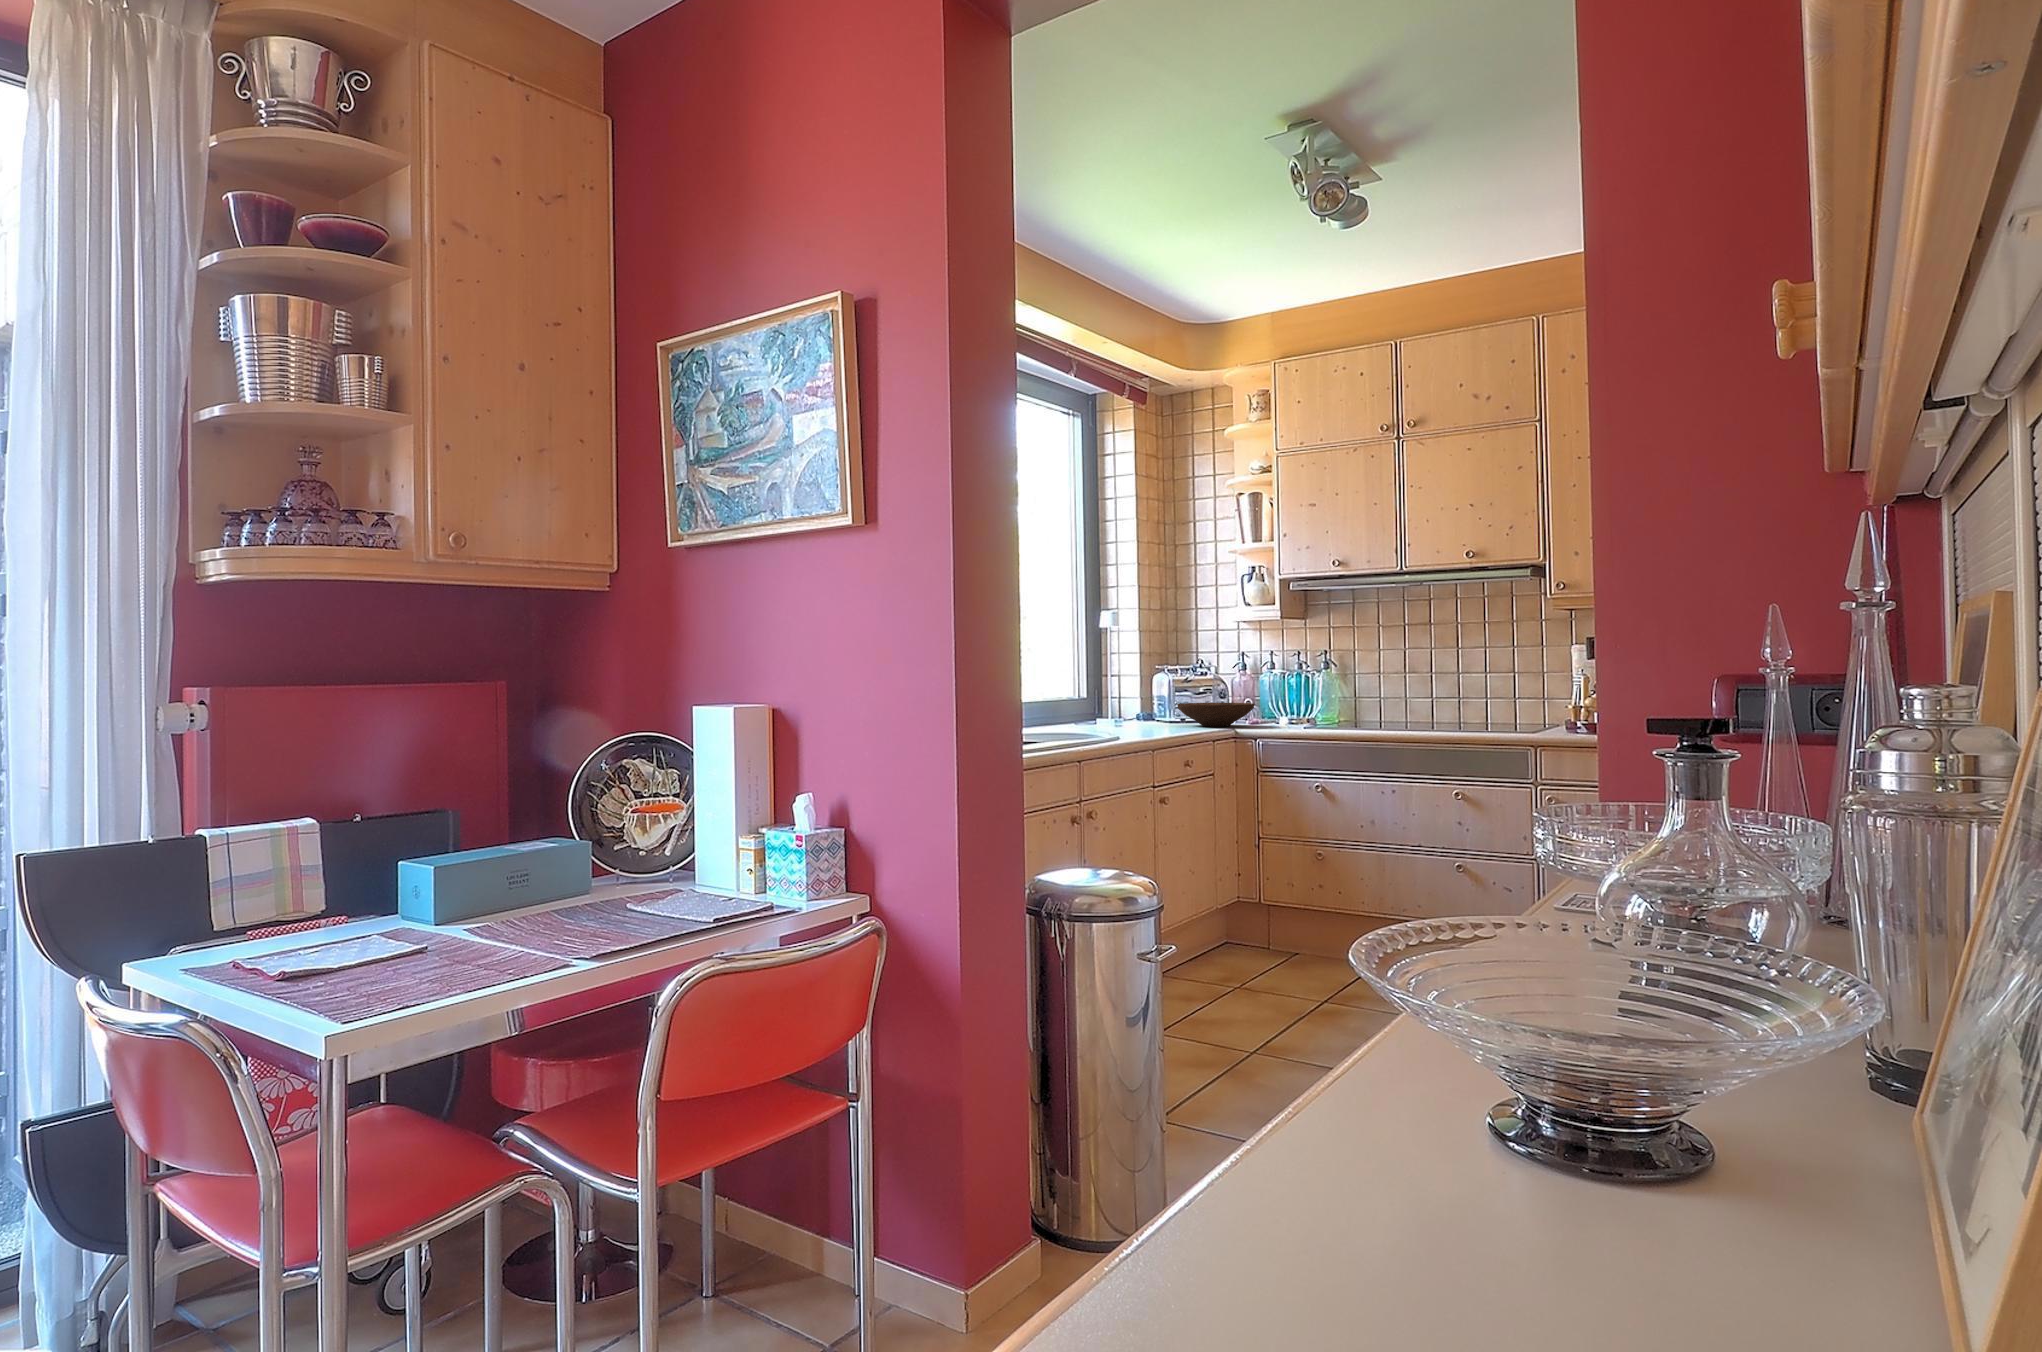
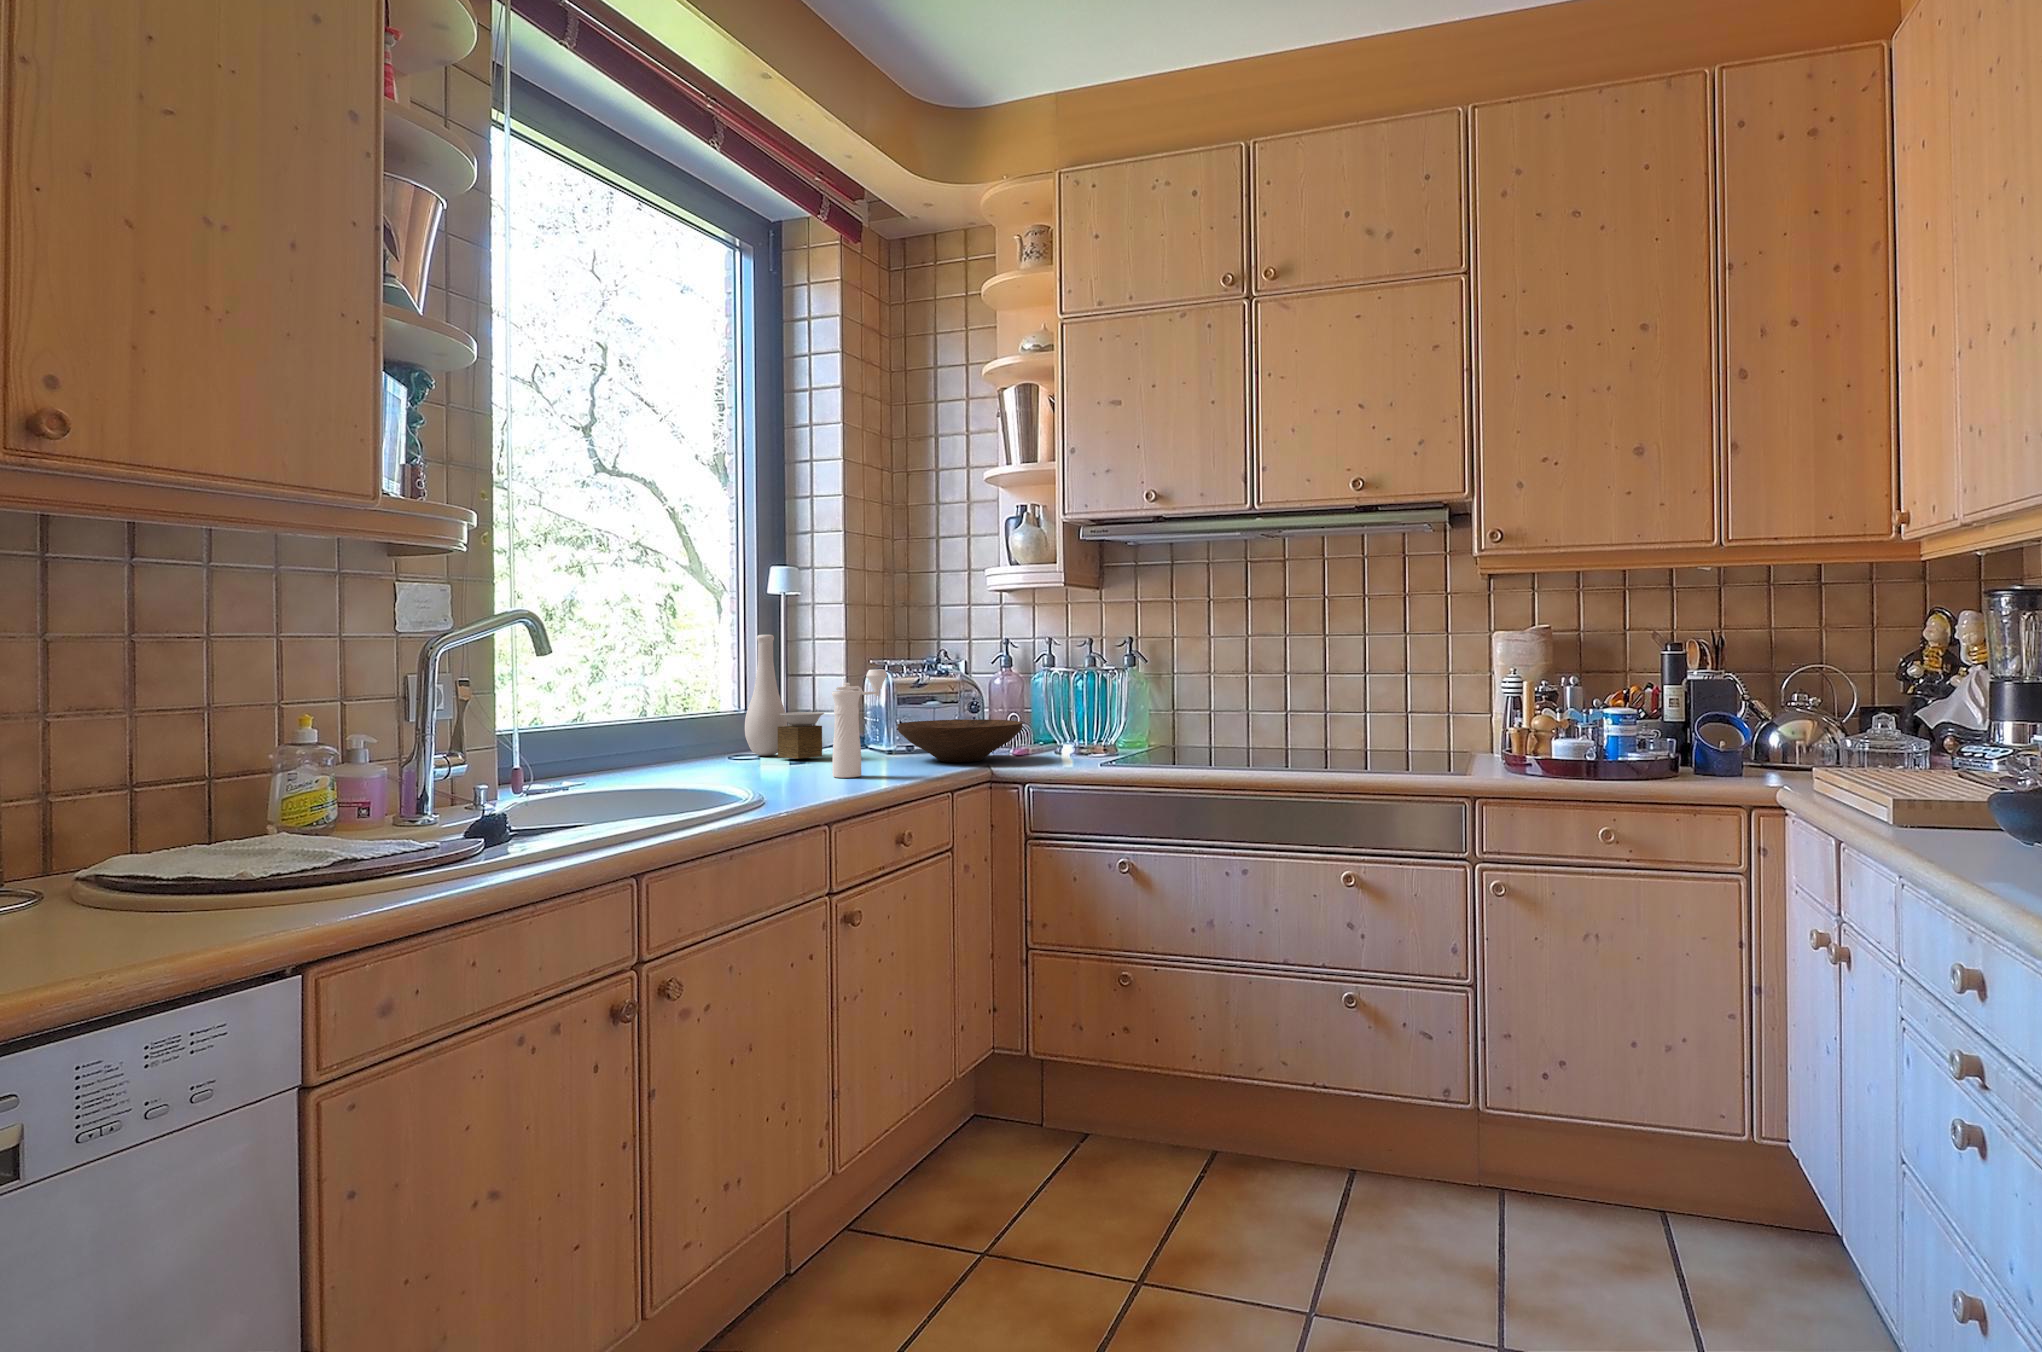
vase: none [1085,651,1133,723] -> present [745,635,824,759]
pepper mill: none [1145,670,1174,730] -> present [832,670,887,778]

